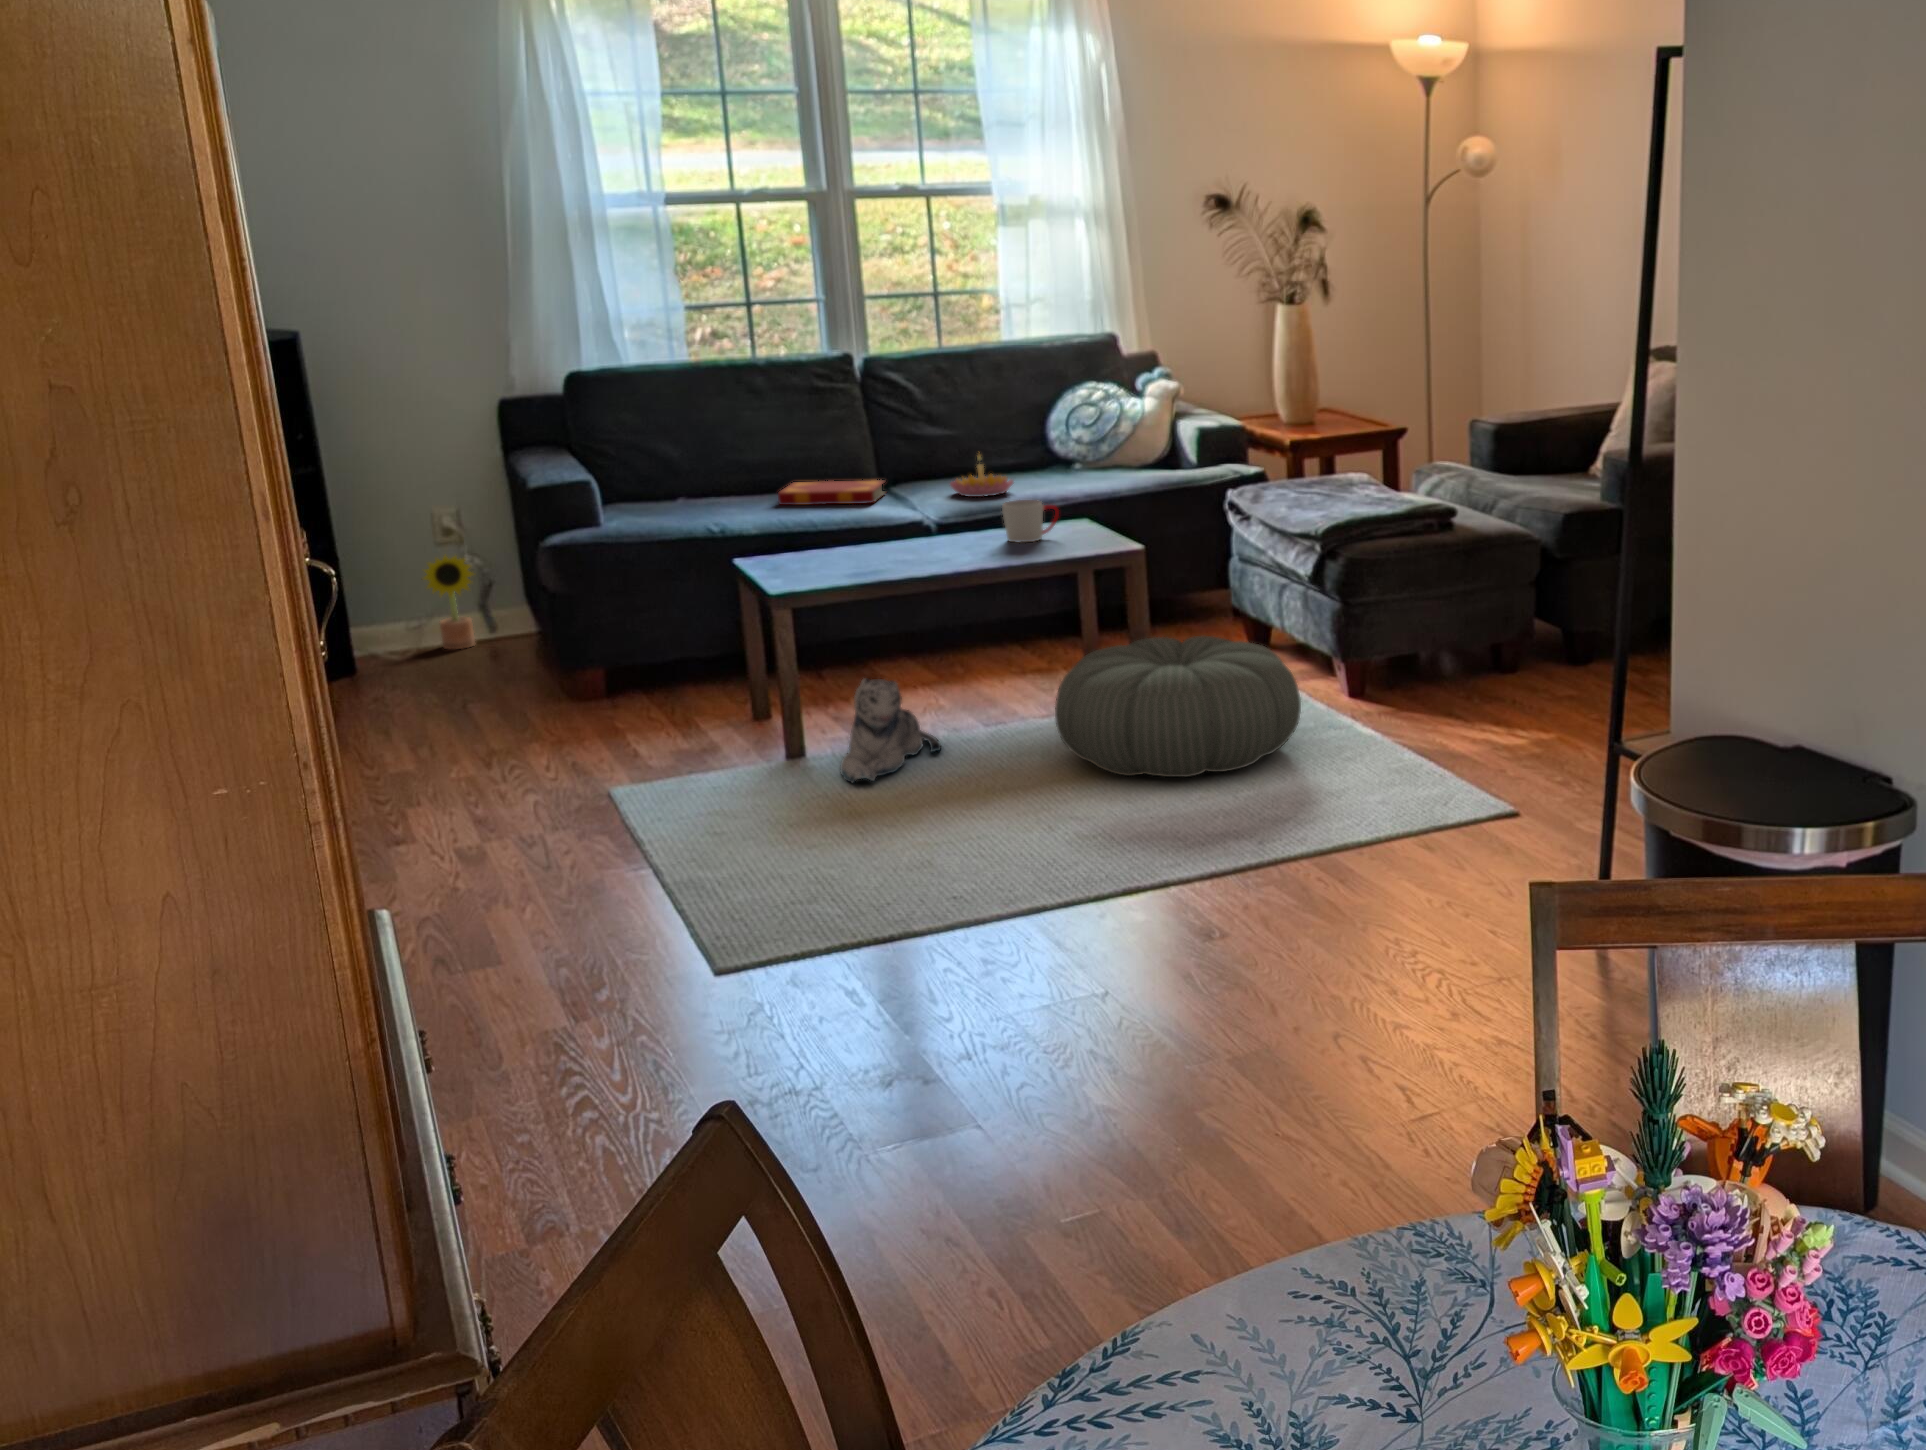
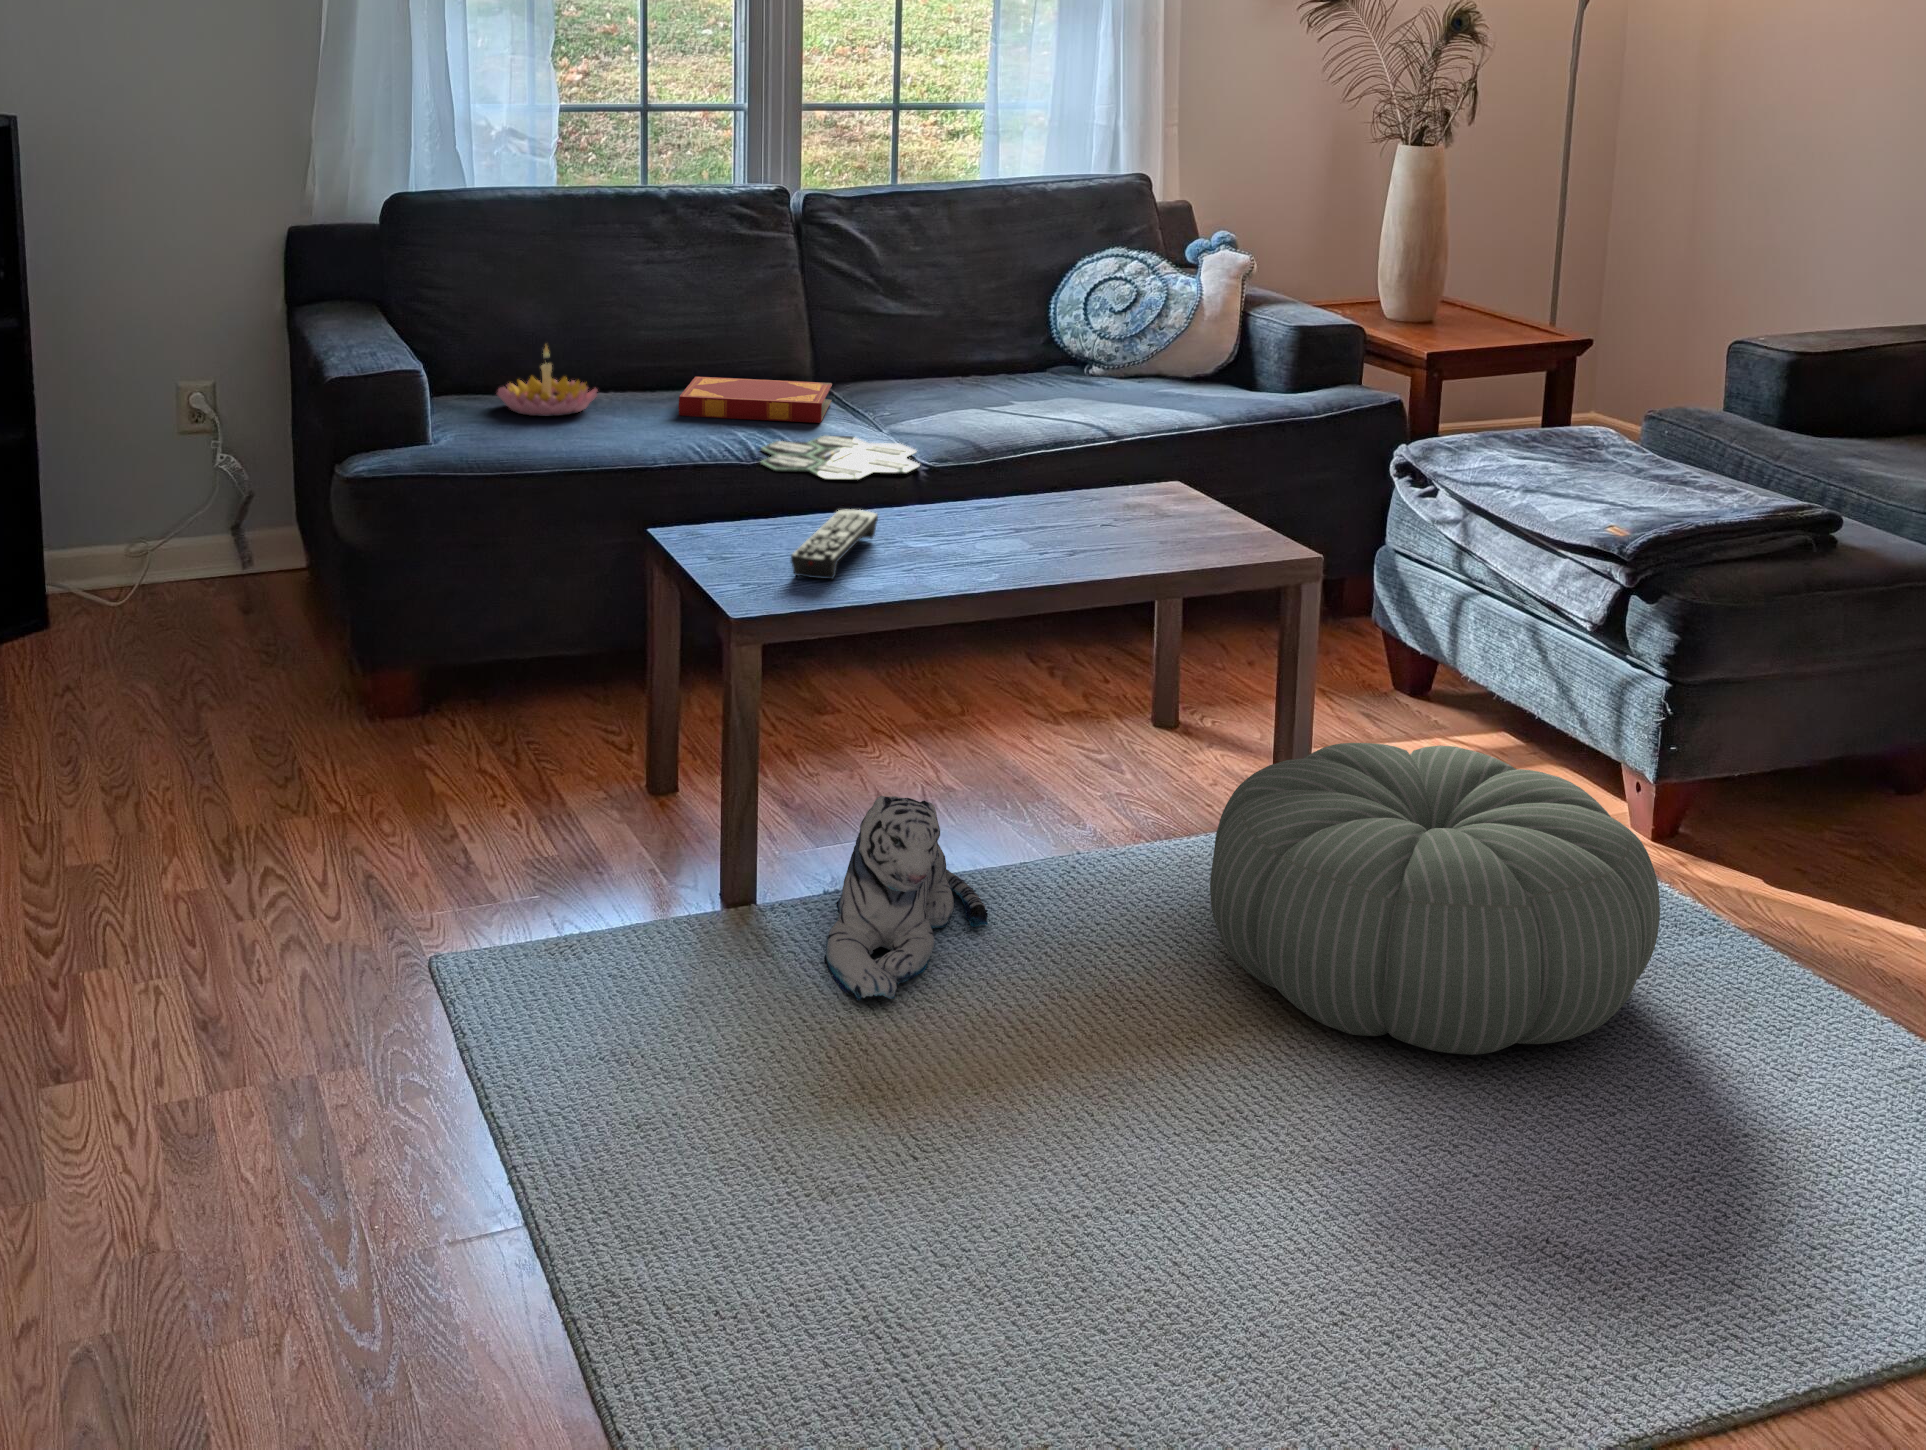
candle holder: present [950,452,1013,497] -> present [497,346,597,416]
mug: present [1002,500,1059,543] -> none [1069,459,1156,532]
board game: none [822,508,929,529] -> present [760,436,920,480]
remote control: none [814,536,879,570] -> present [791,510,878,579]
decorative plant: present [422,554,475,649] -> none [148,452,227,592]

